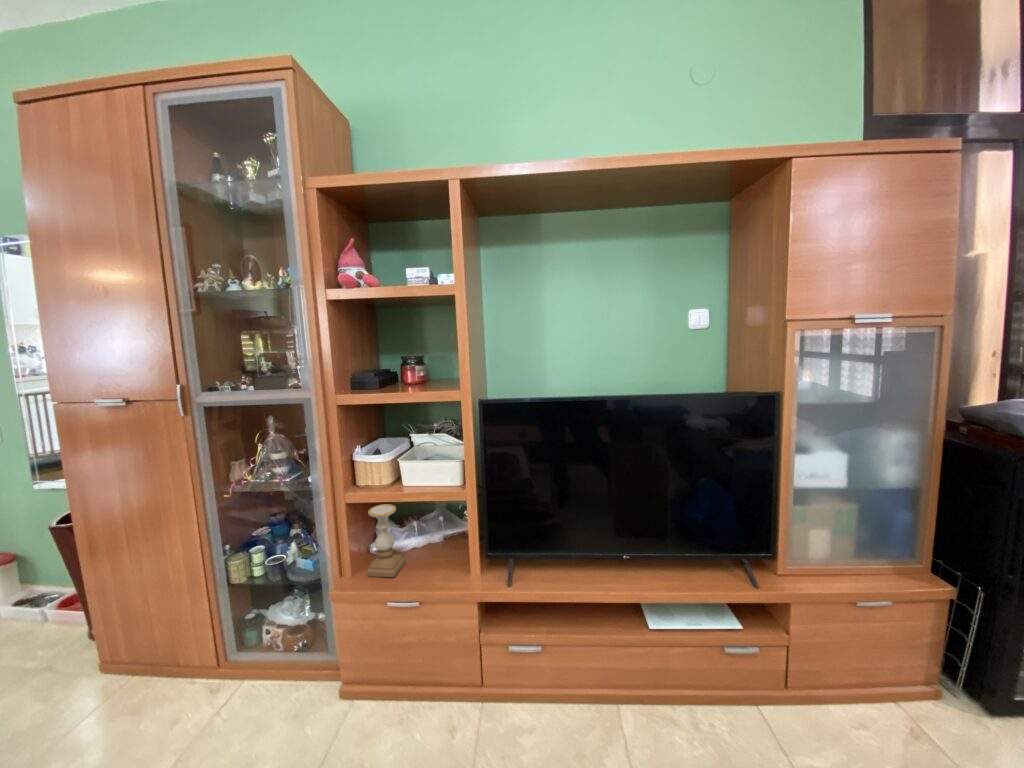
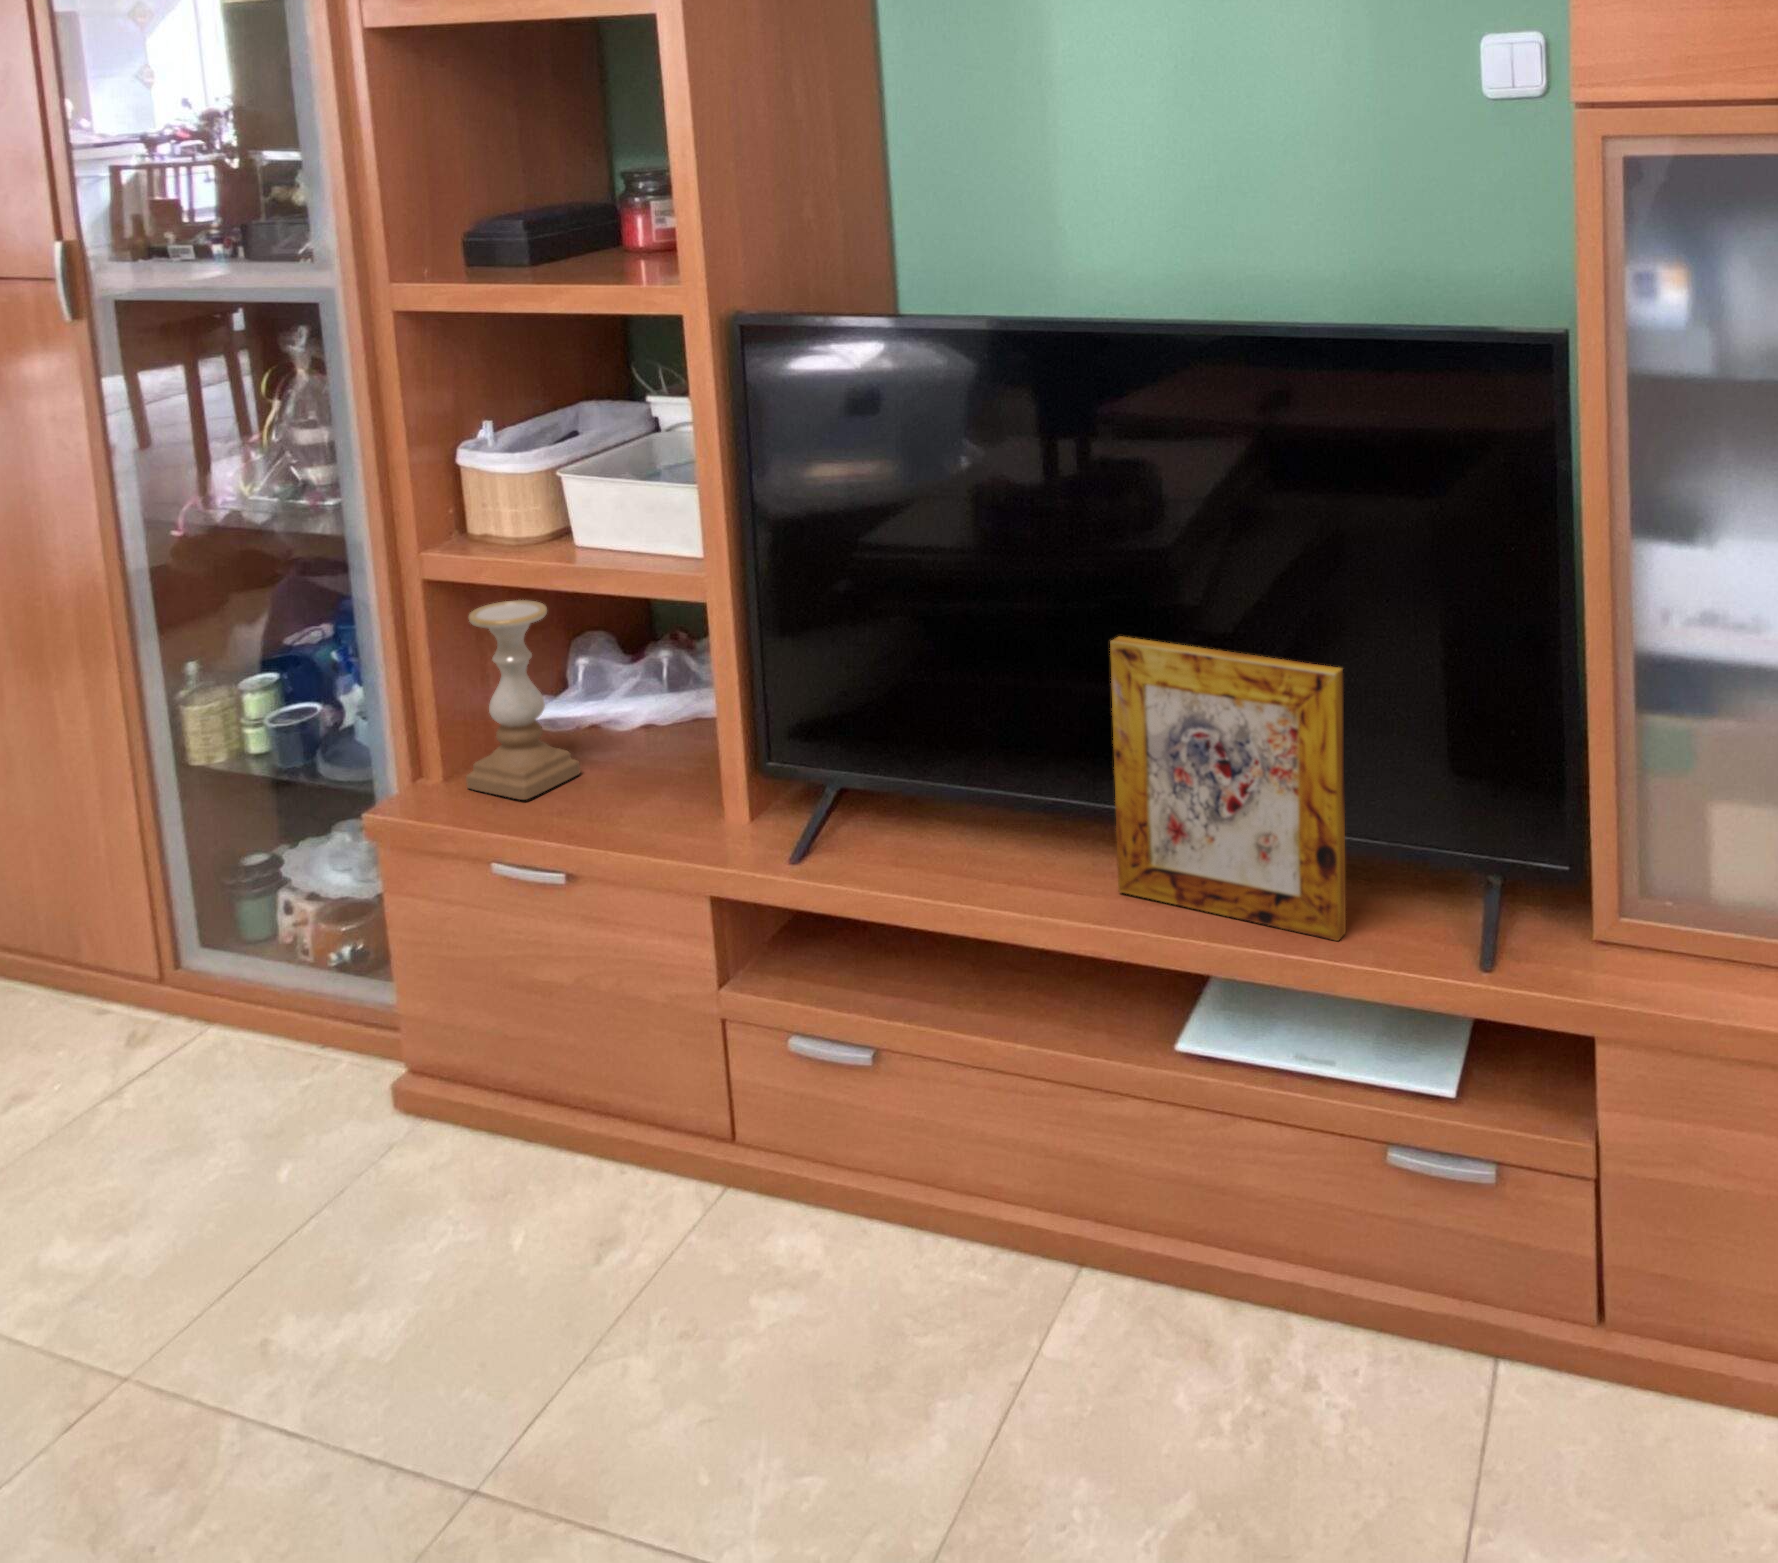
picture frame: none [618,495,698,581] -> present [1110,636,1346,941]

